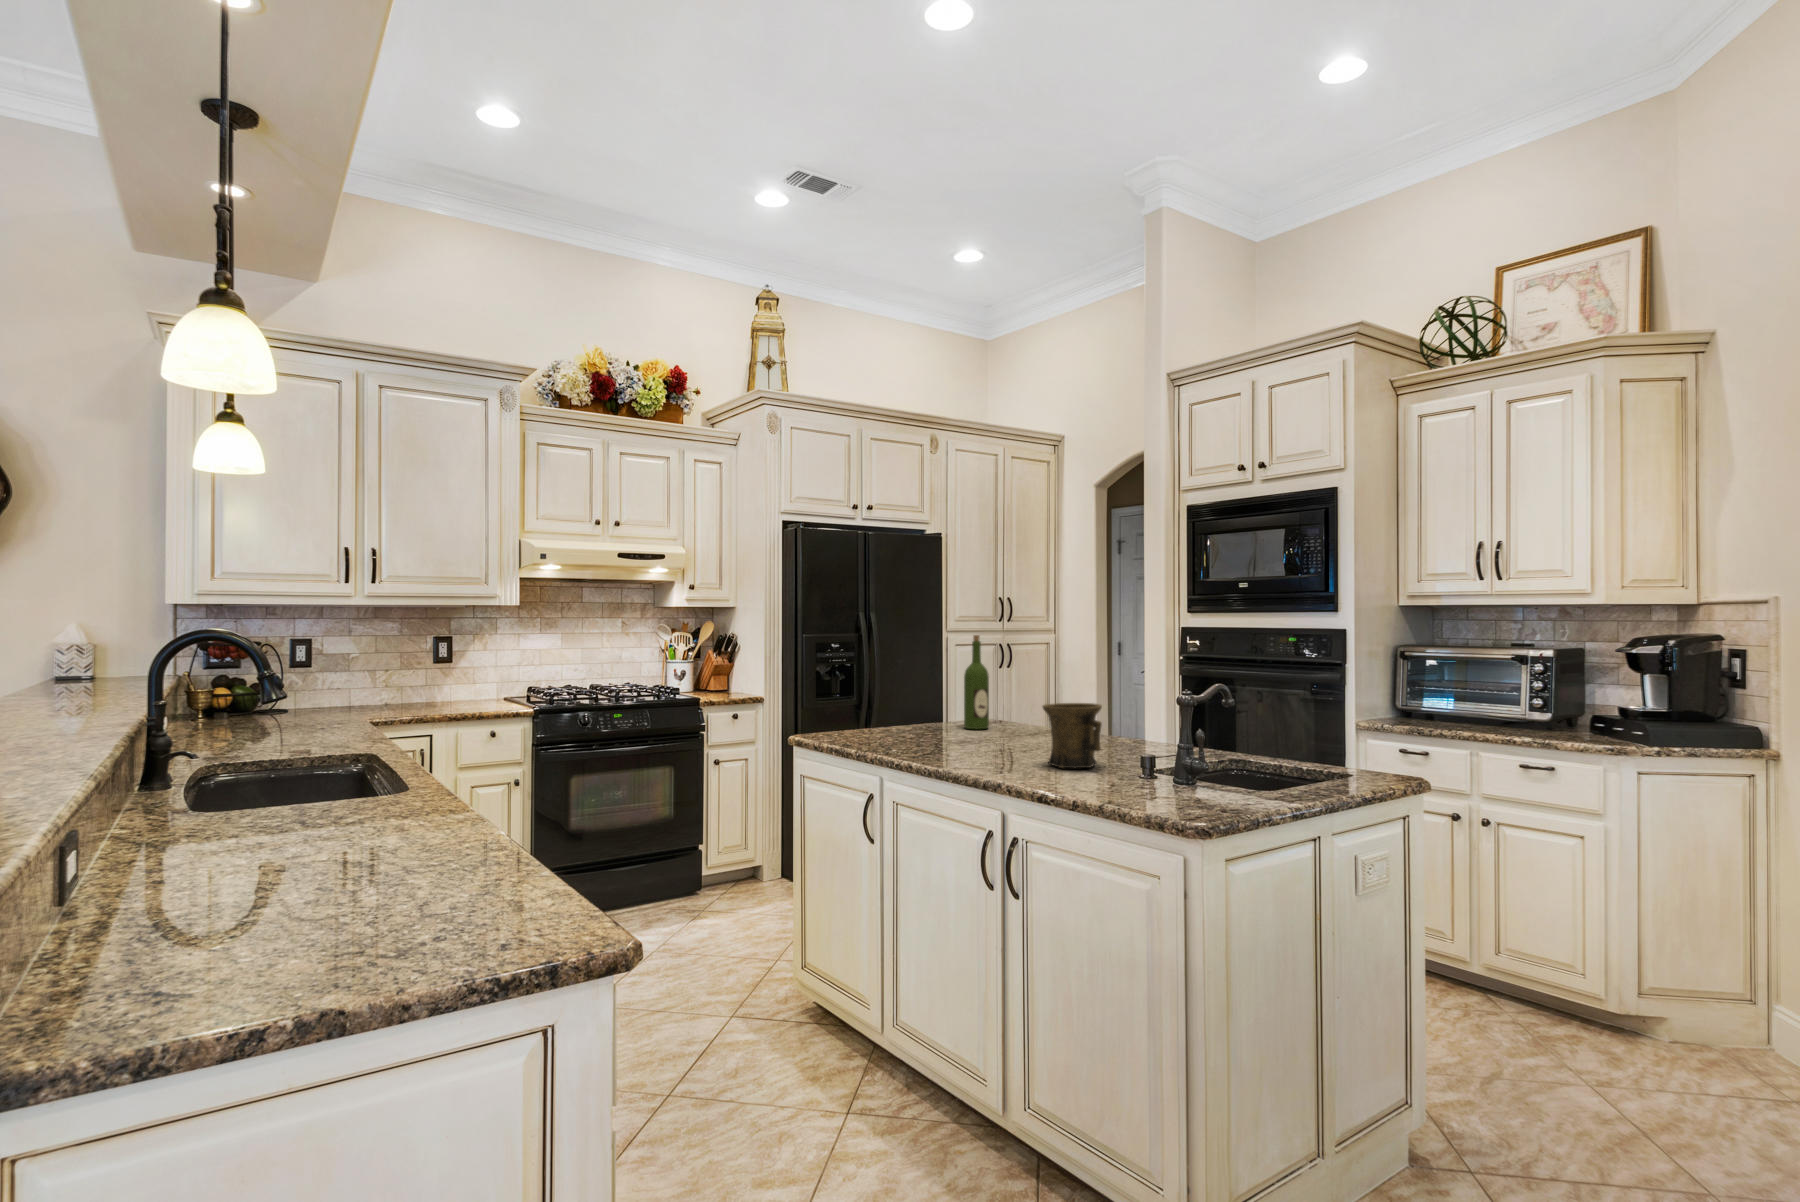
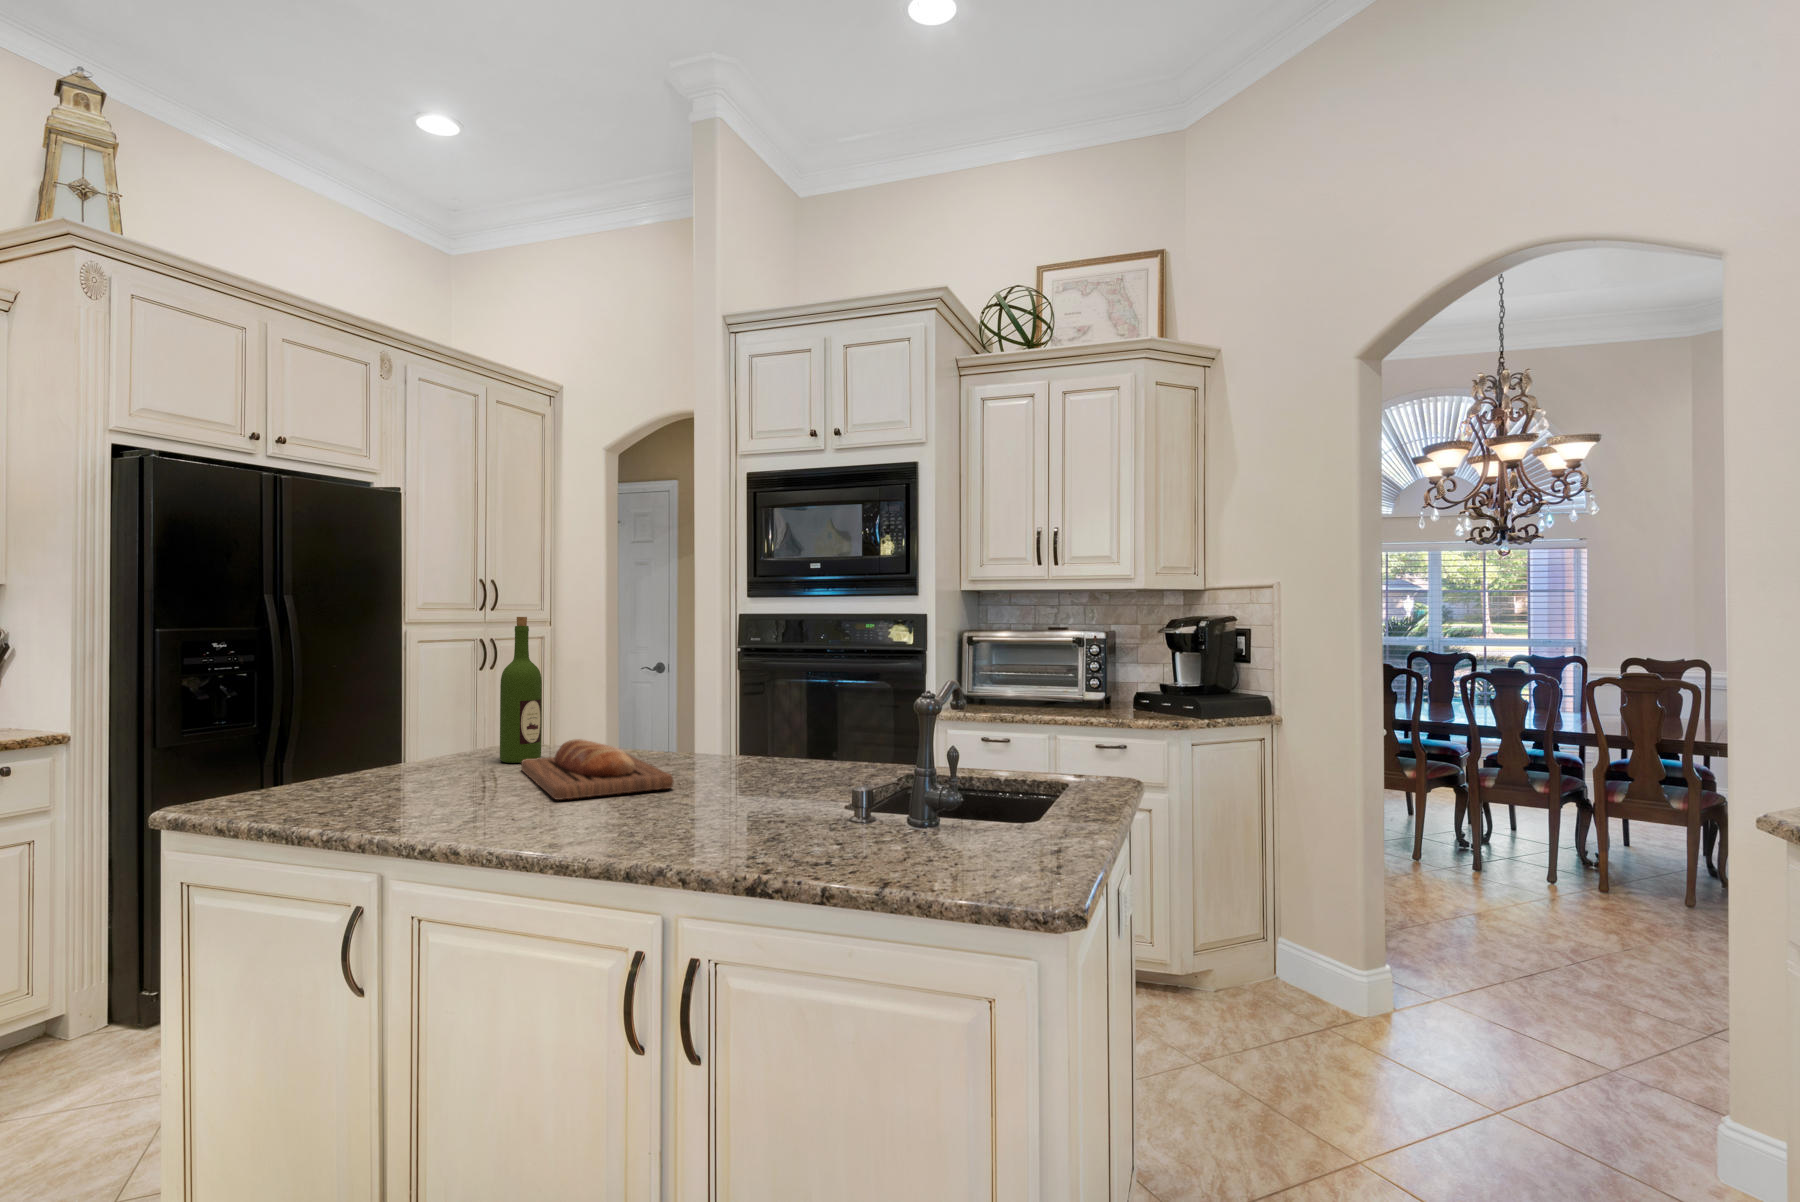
mug: present [1043,703,1102,768] -> none [703,713,808,822]
bread loaf: none [971,716,1046,749] -> present [521,739,673,800]

